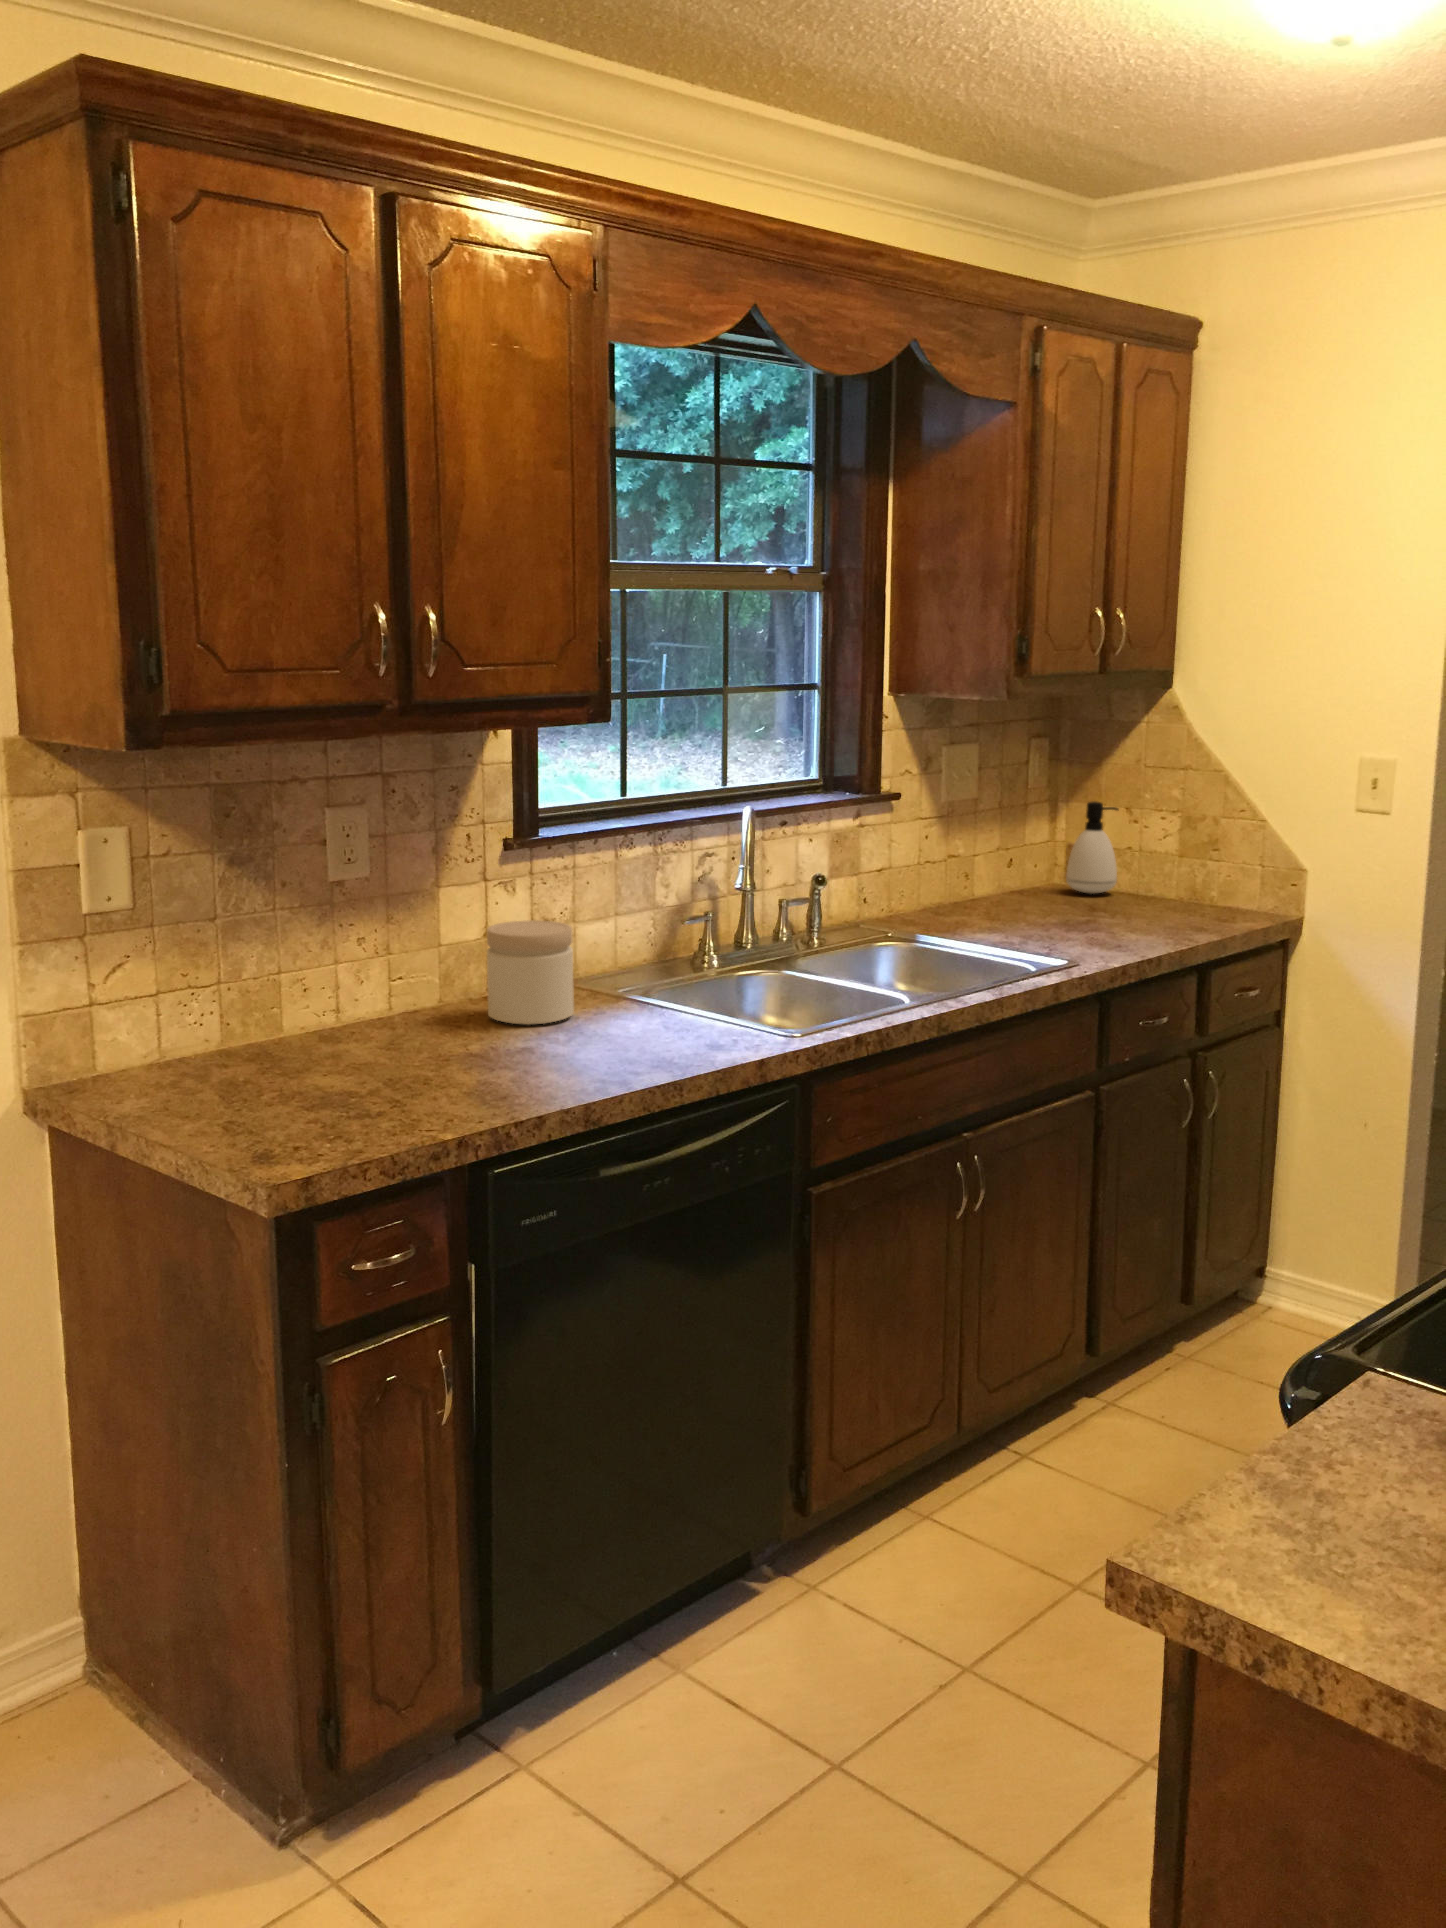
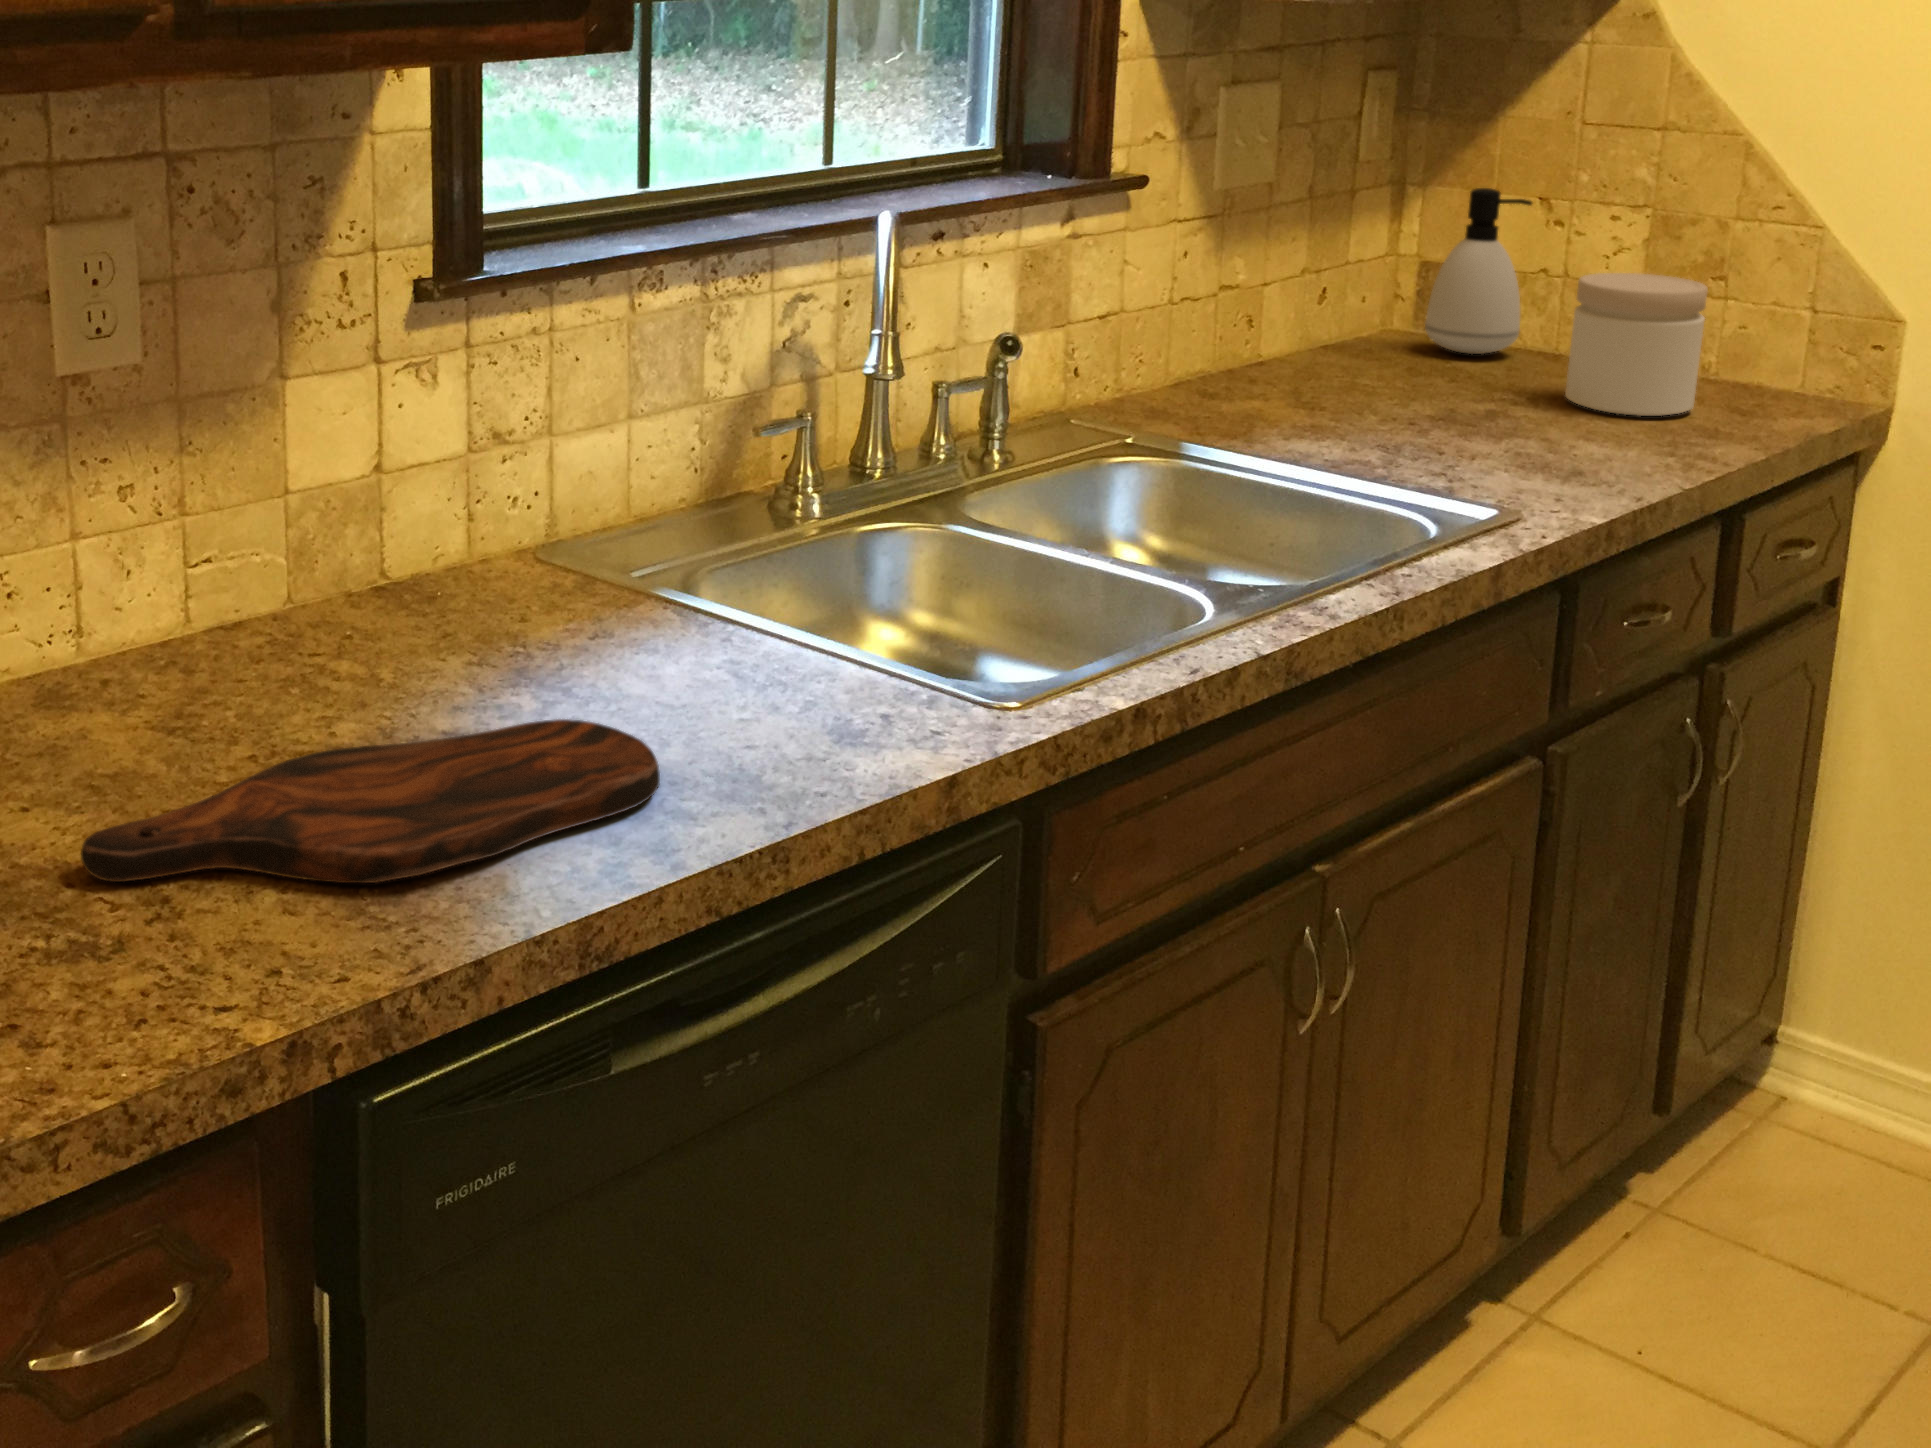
jar: present [487,920,574,1024] -> present [1565,273,1708,416]
cutting board: none [357,1037,624,1096] -> present [81,719,660,883]

